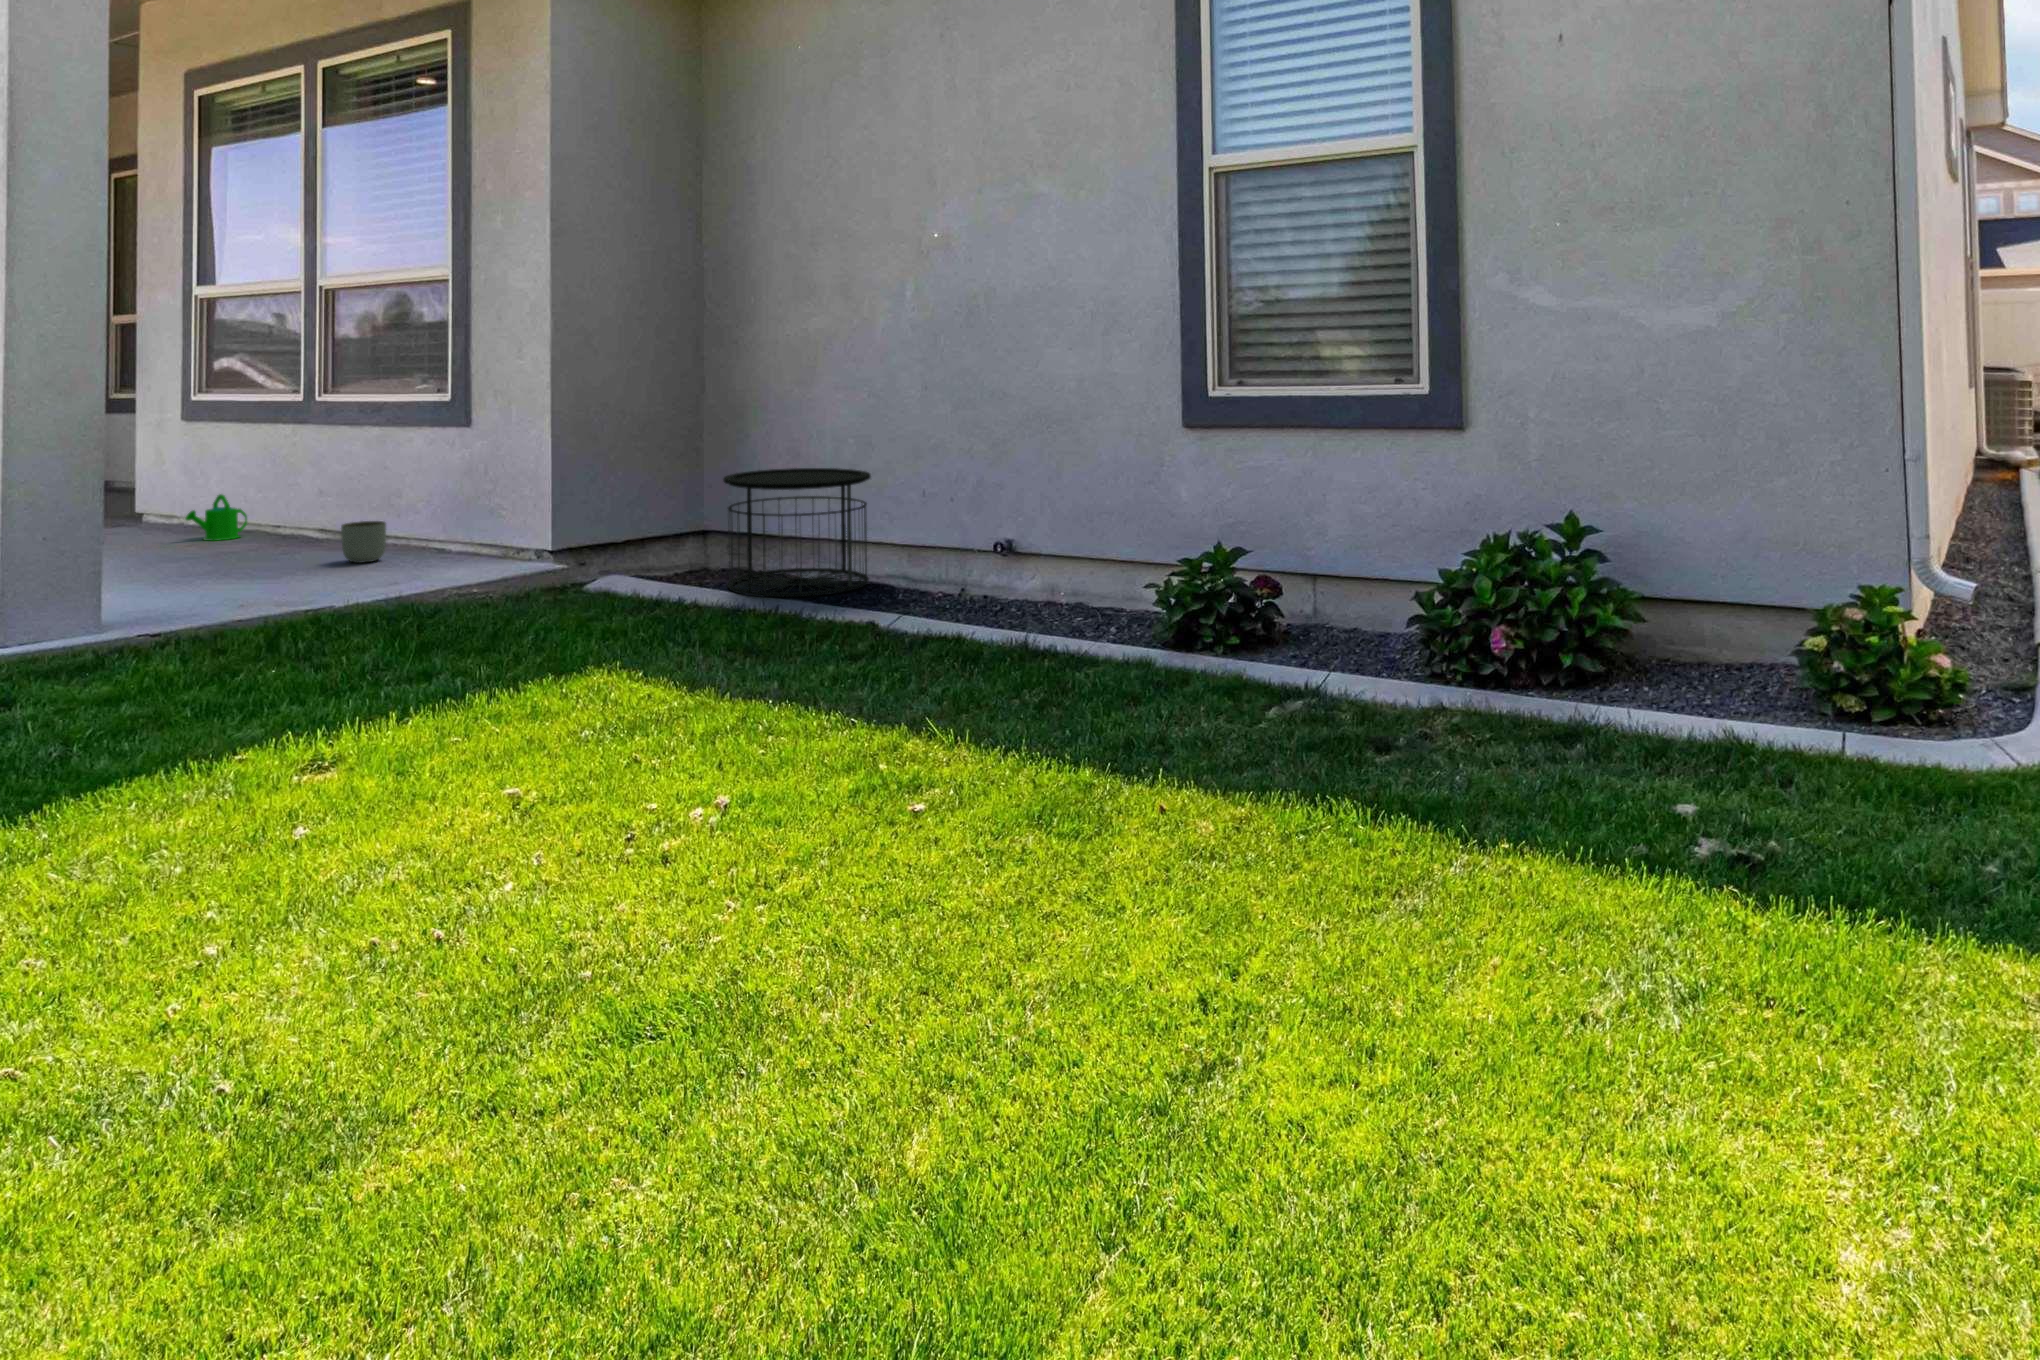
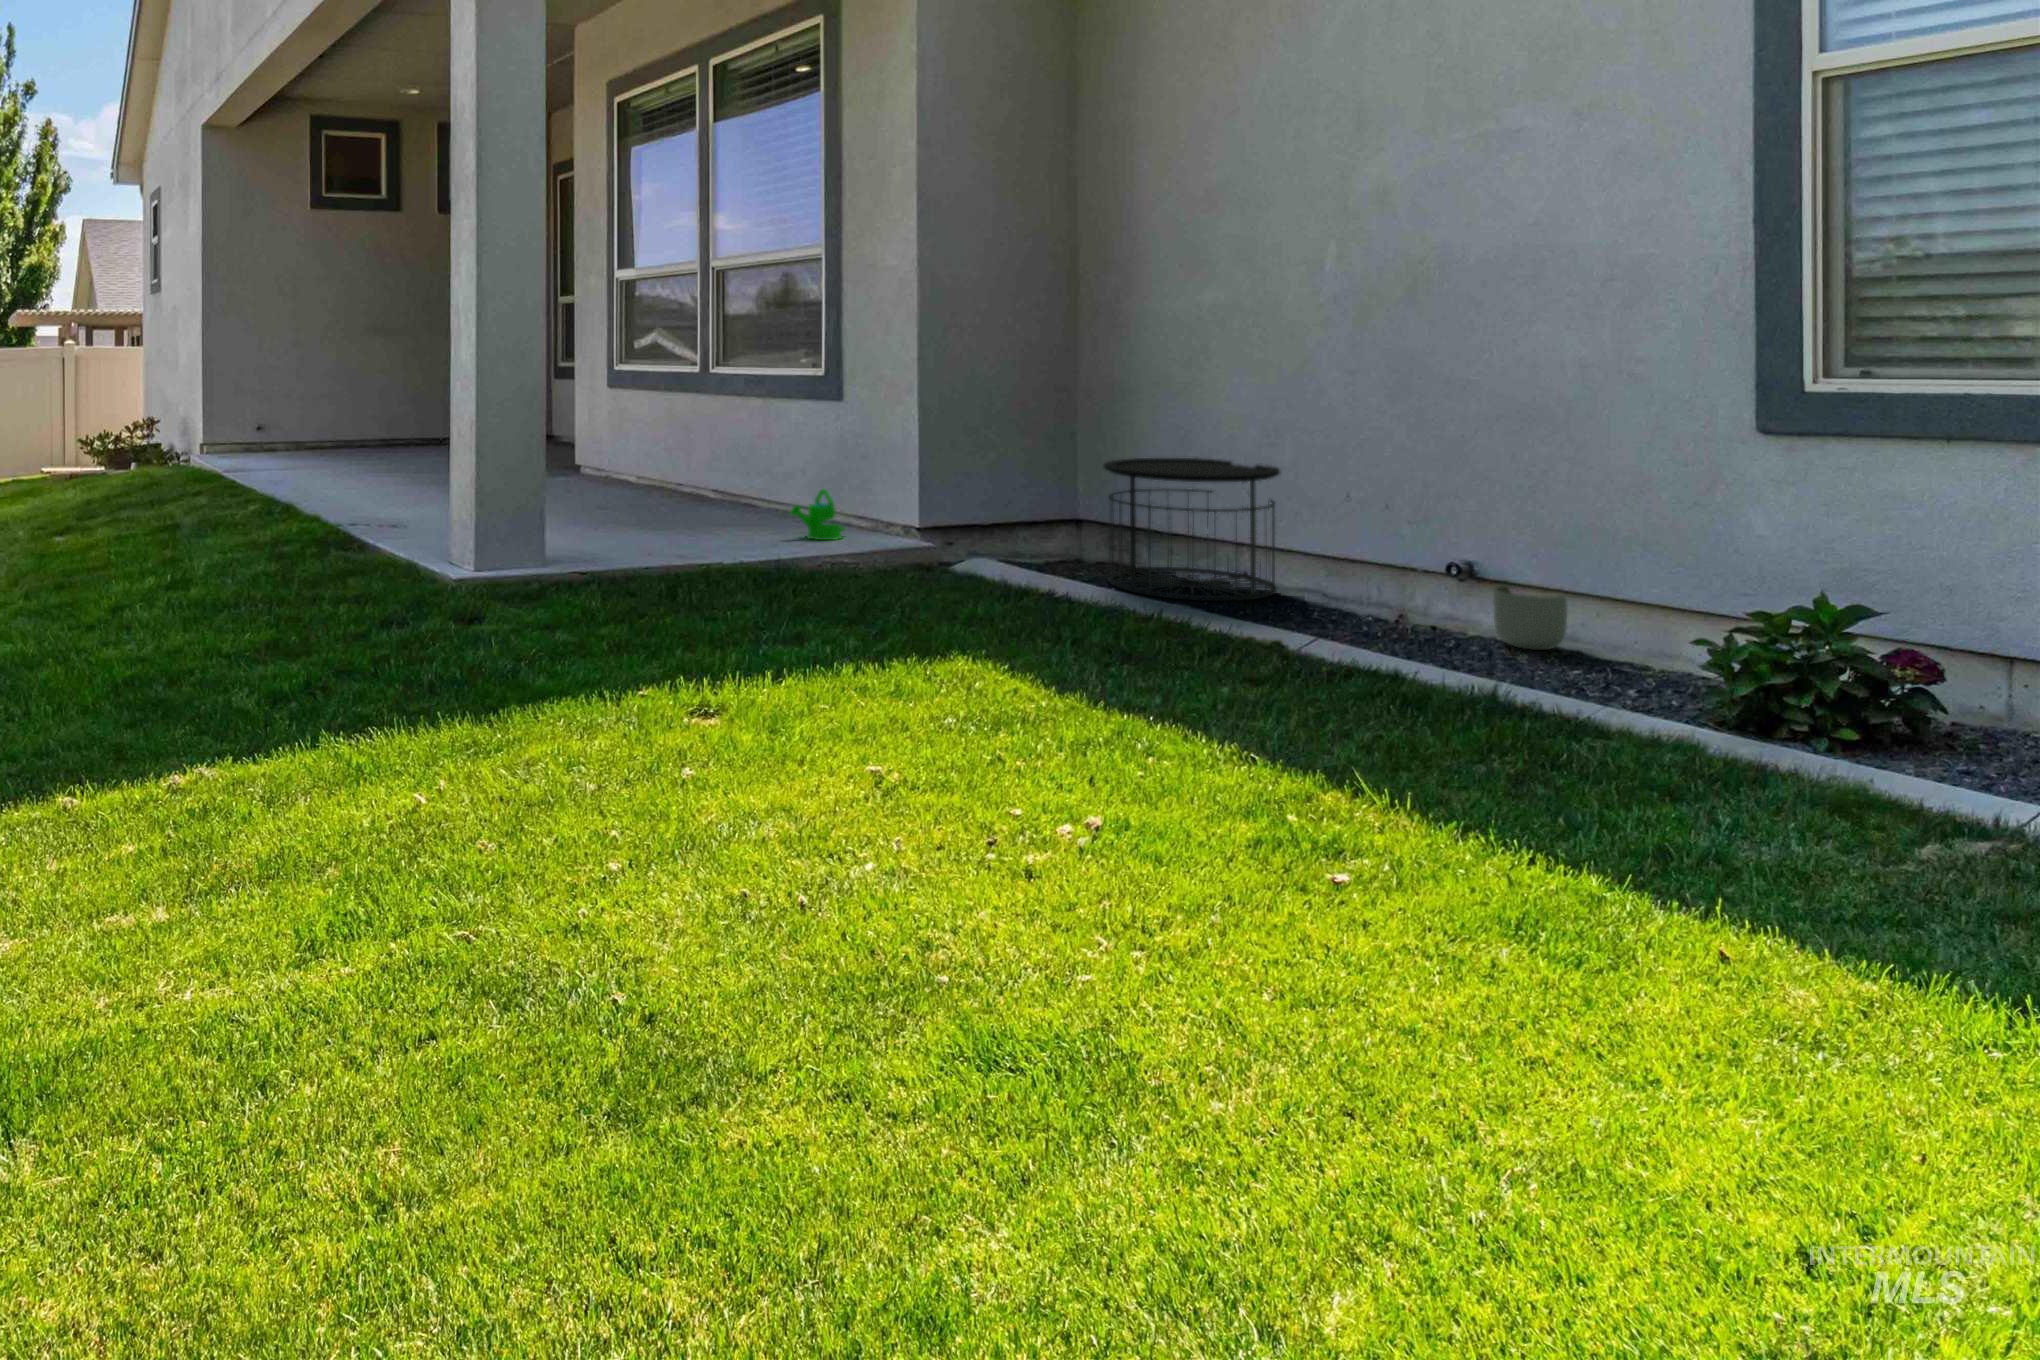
watering can: present [186,494,247,541] -> present [791,489,845,540]
planter: present [341,521,386,563] -> present [1493,586,1567,650]

